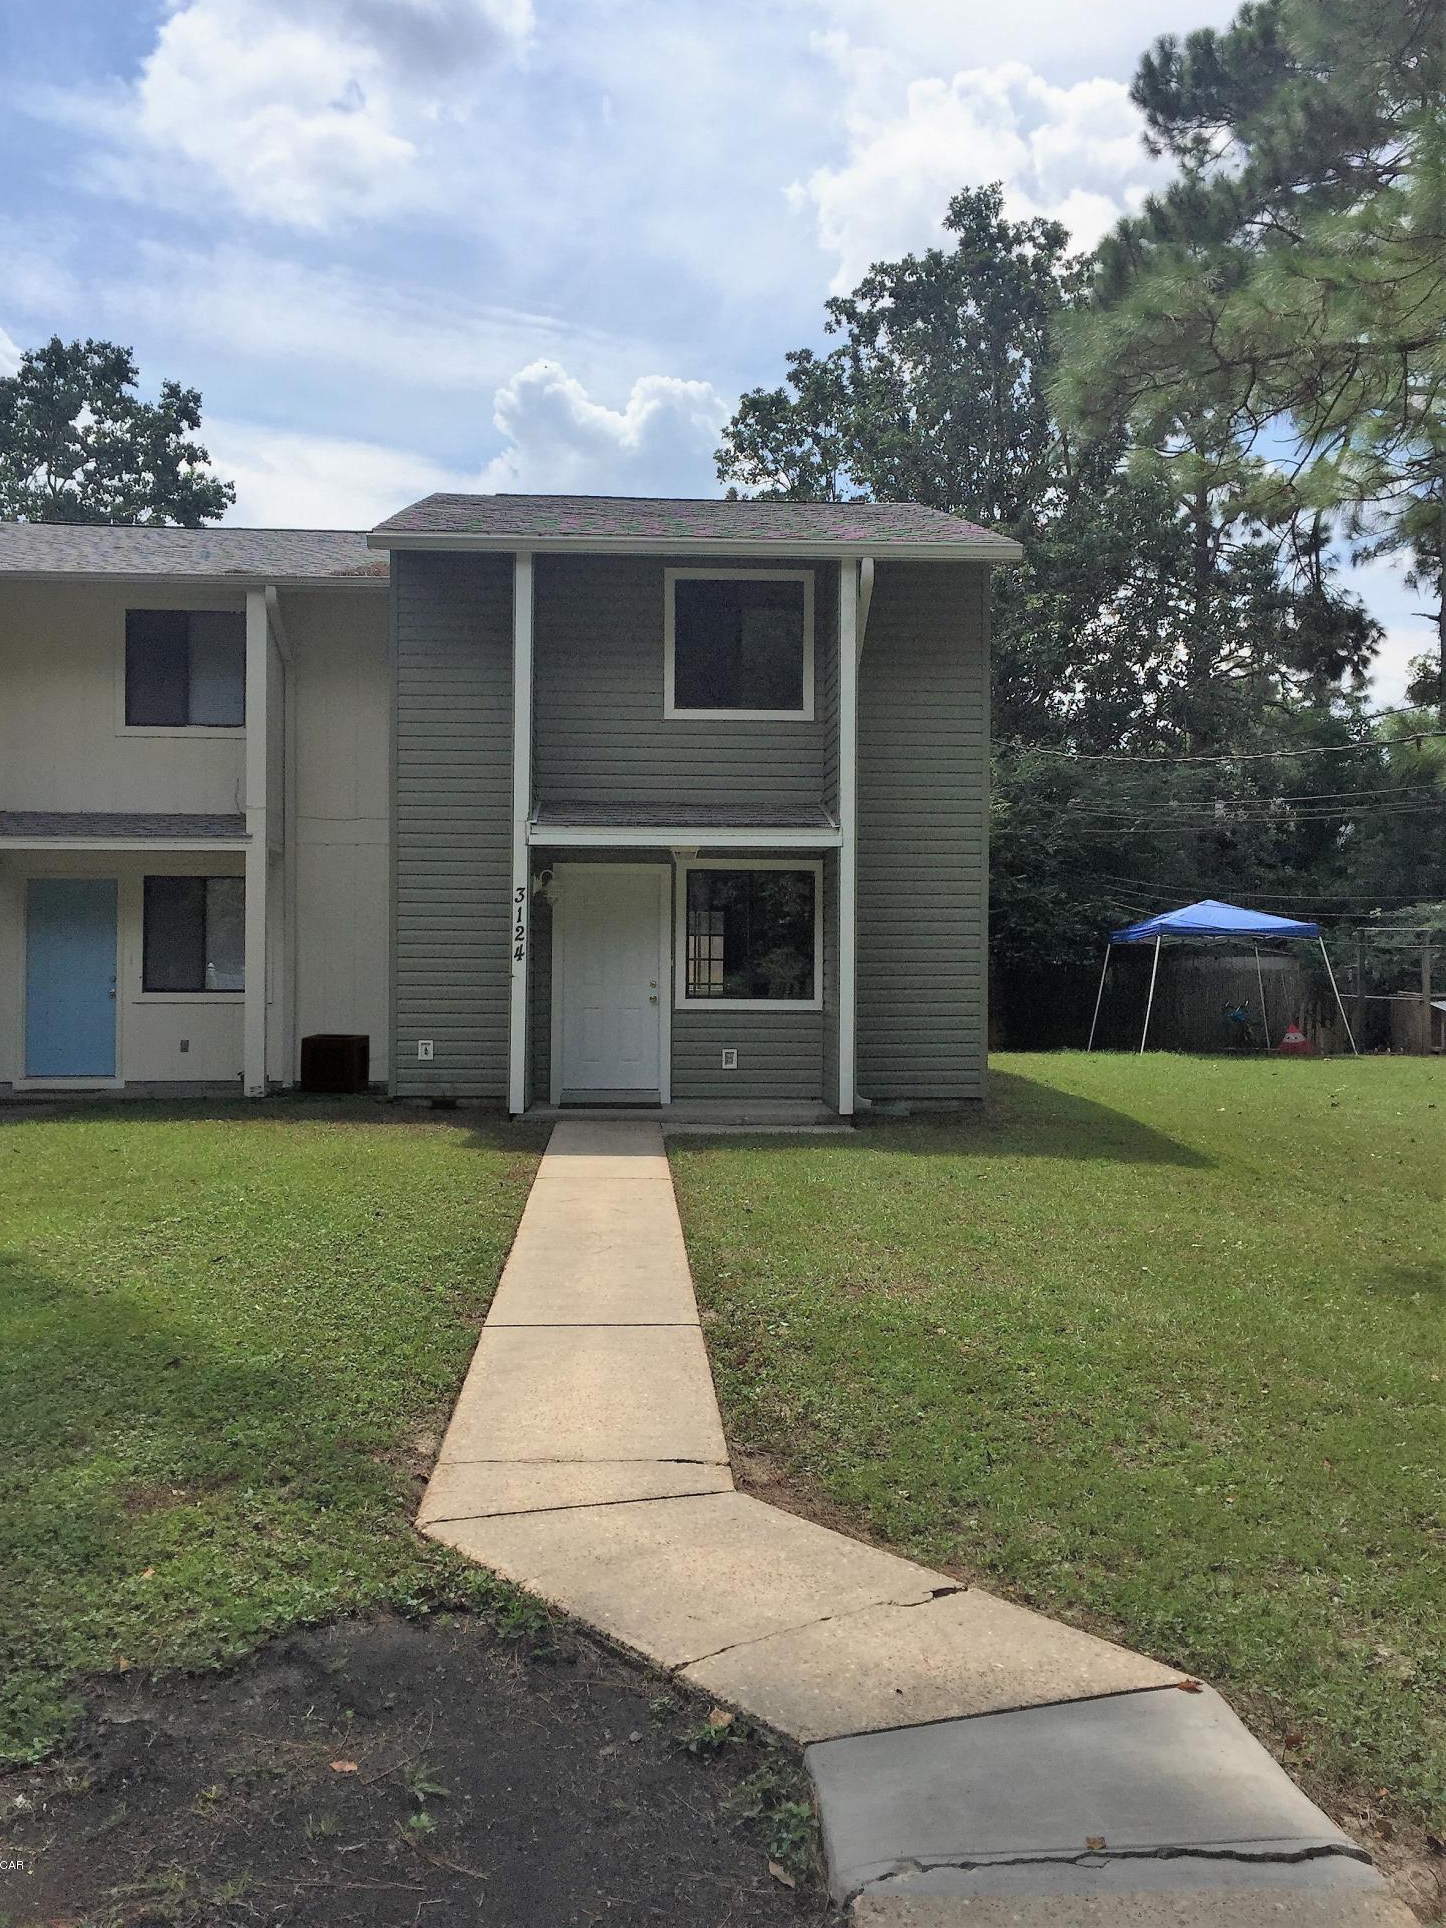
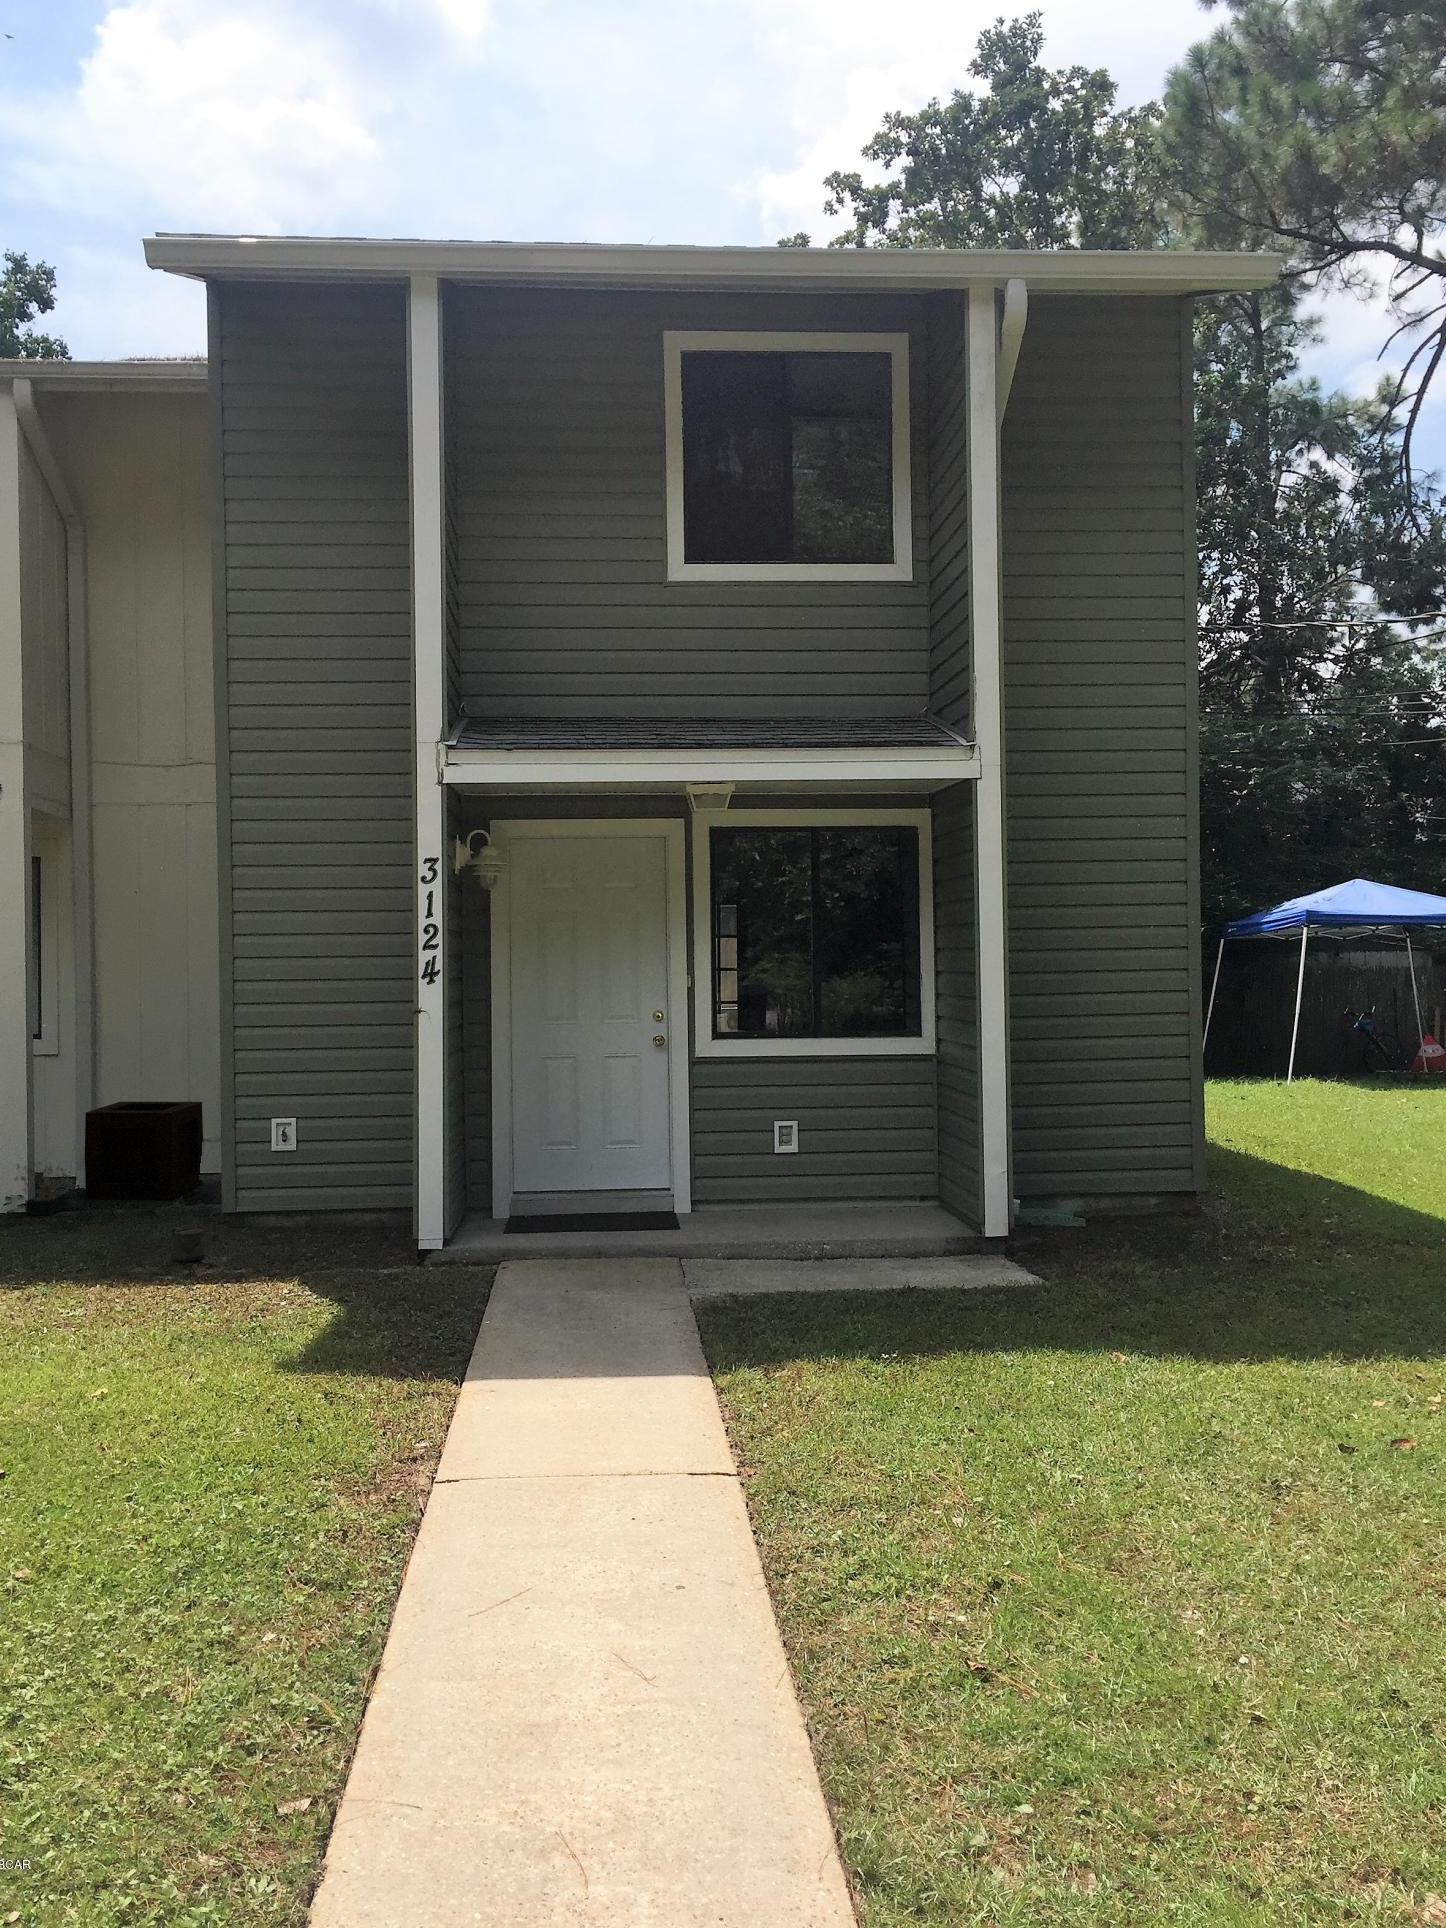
decorative plant: present [423,1074,457,1109] -> present [15,1163,69,1215]
watering can: none [367,1099,396,1117] -> present [172,1227,219,1261]

